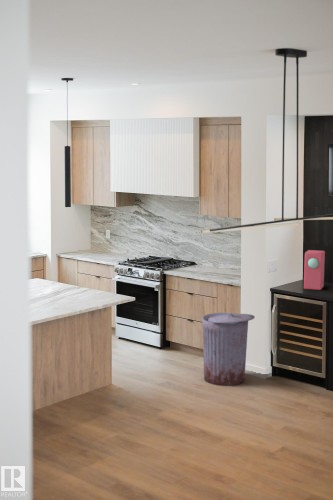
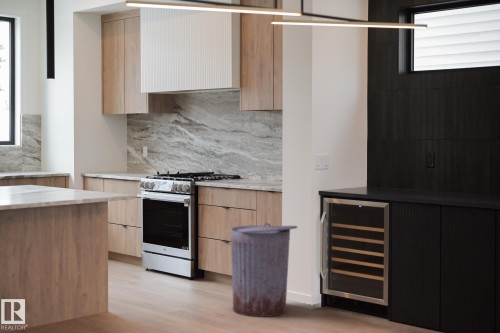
speaker: present [304,250,325,290] -> none [362,144,389,193]

